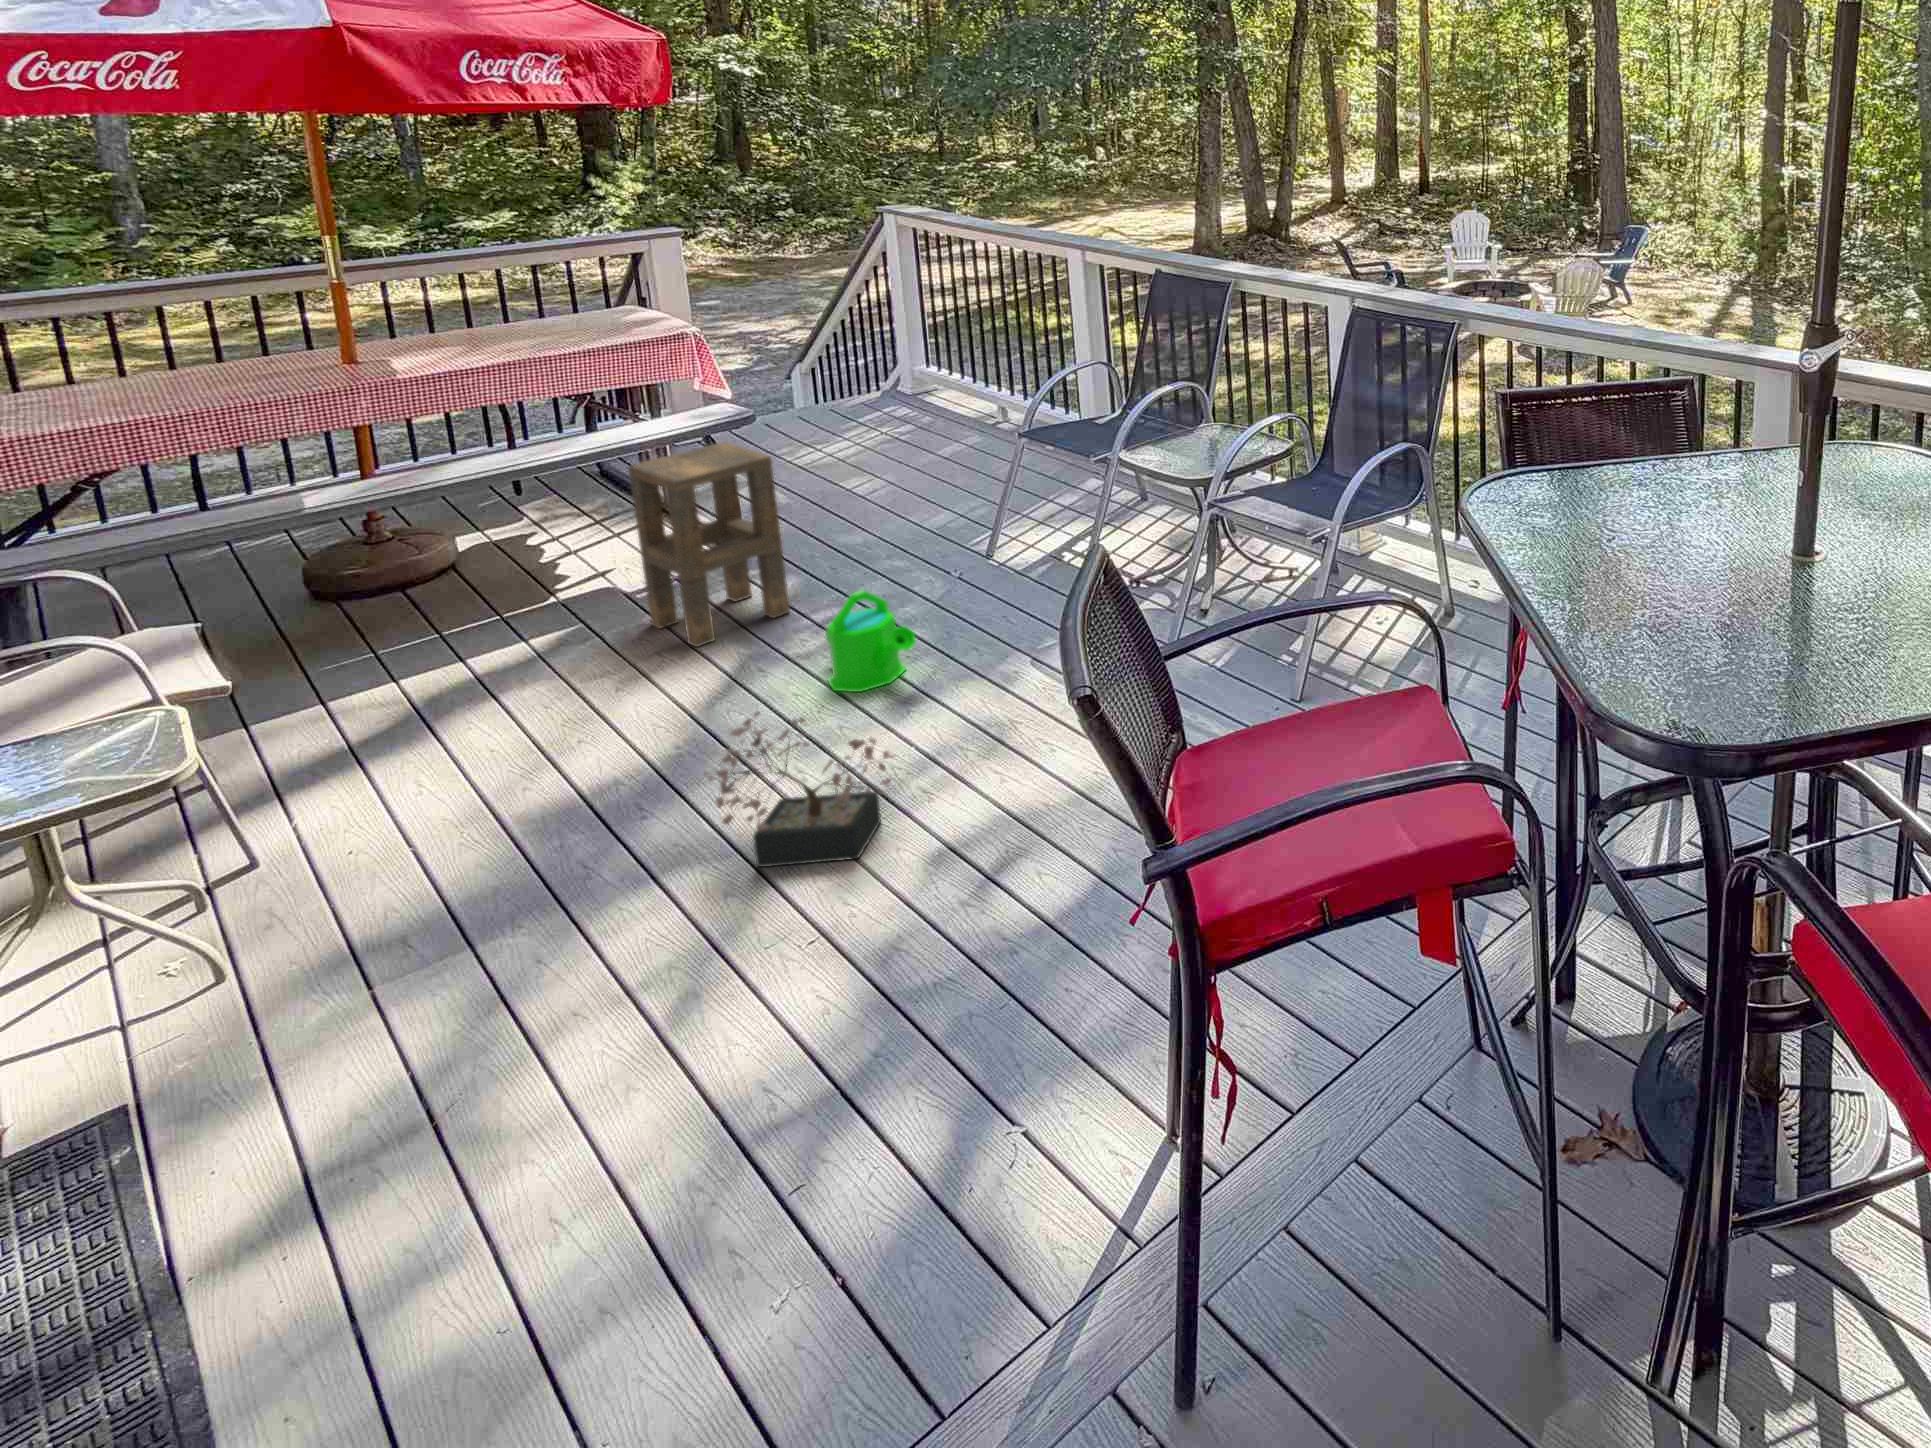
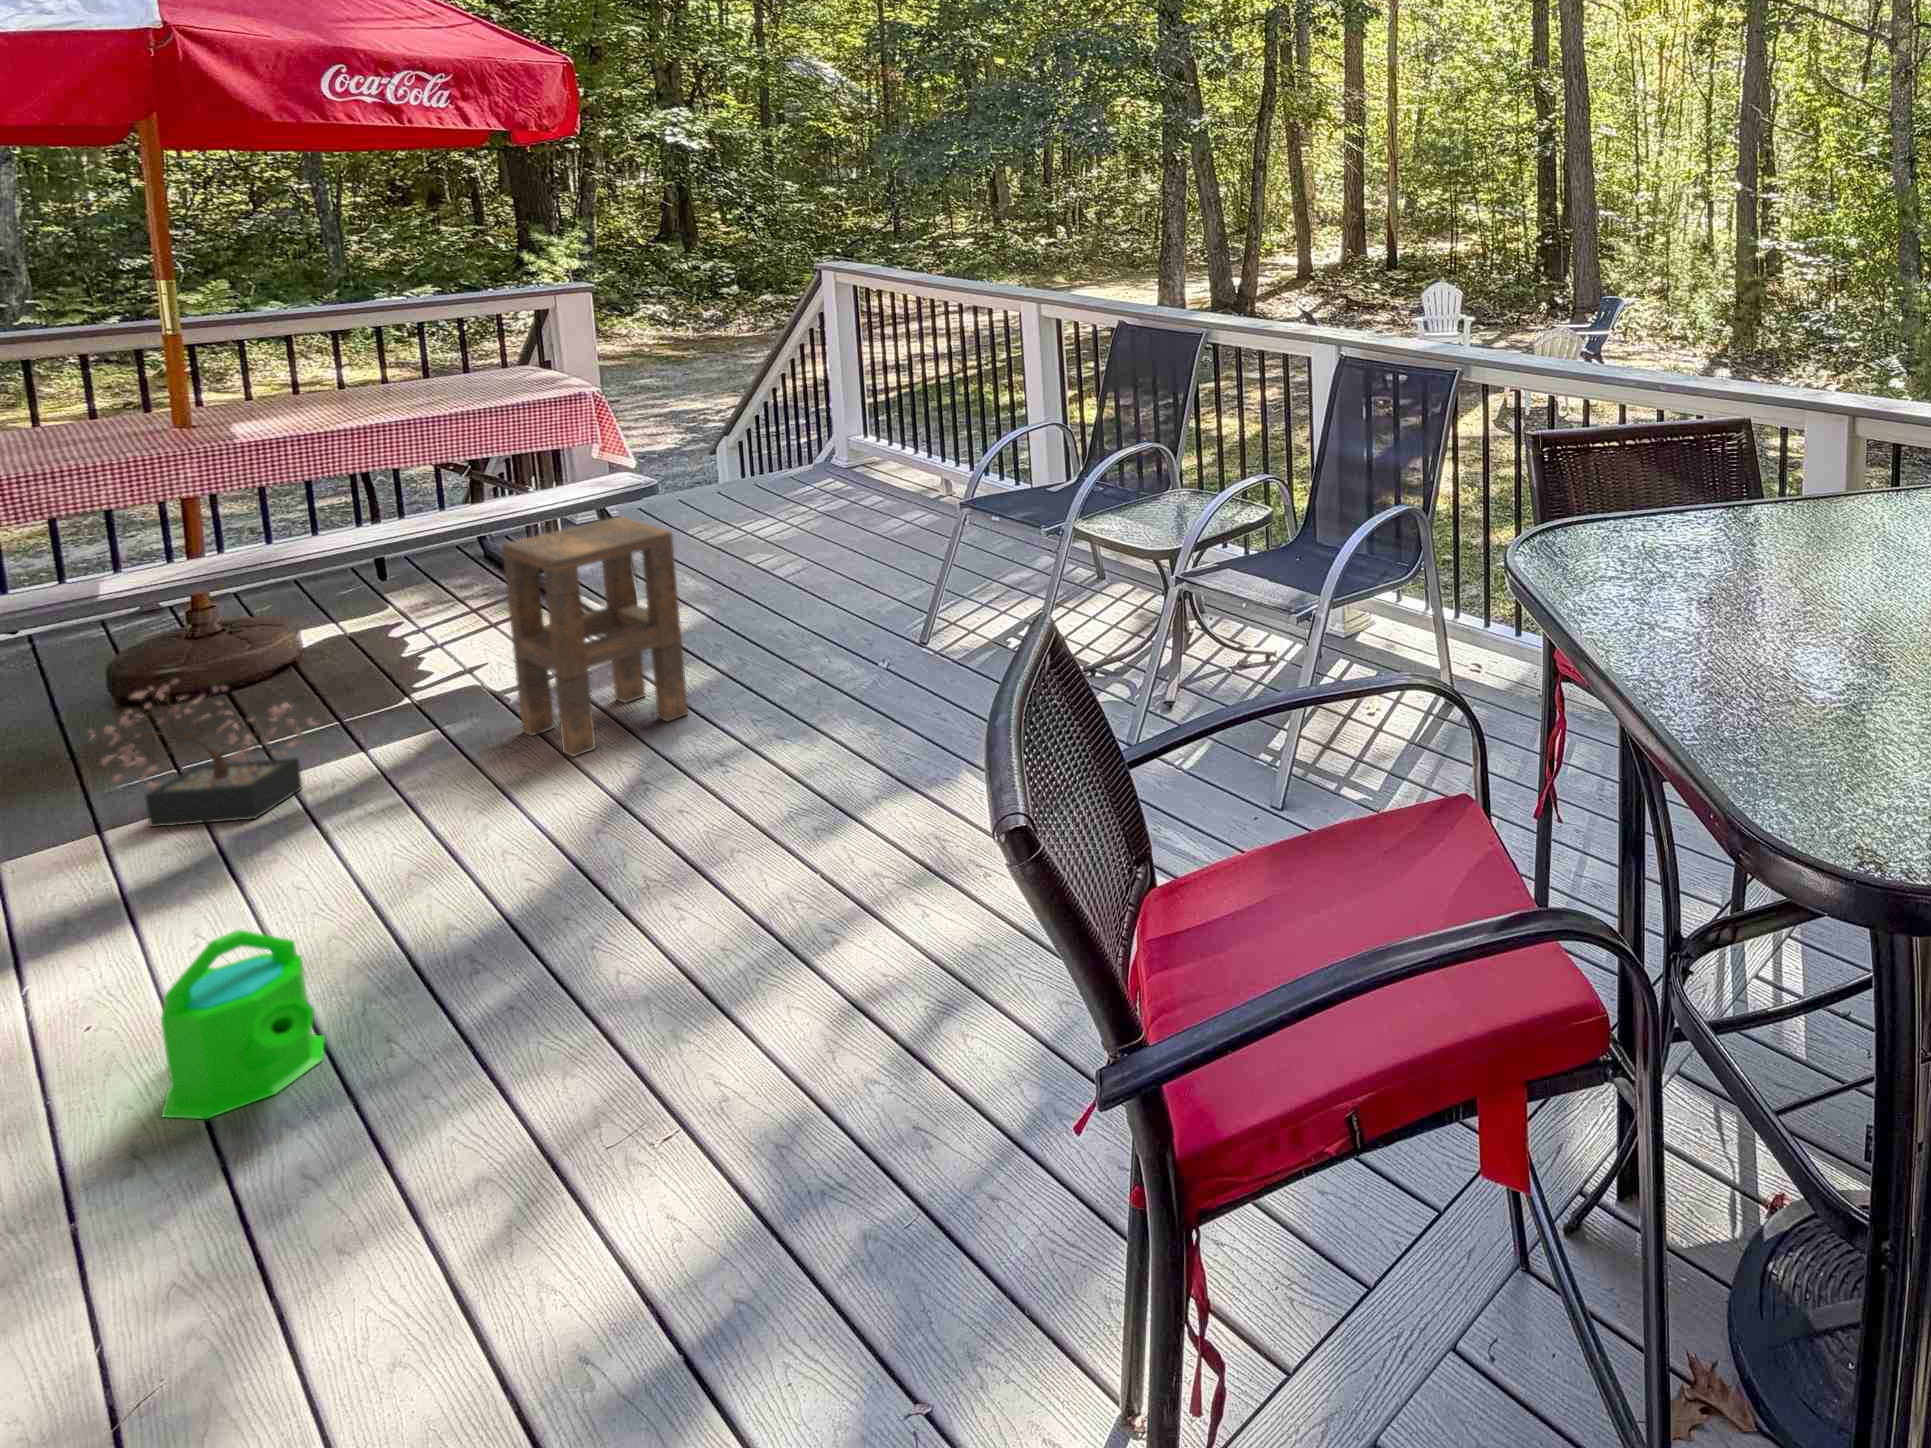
watering can: present [825,590,916,692] -> present [161,930,325,1119]
decorative plant: present [705,712,893,867] -> present [89,679,318,827]

